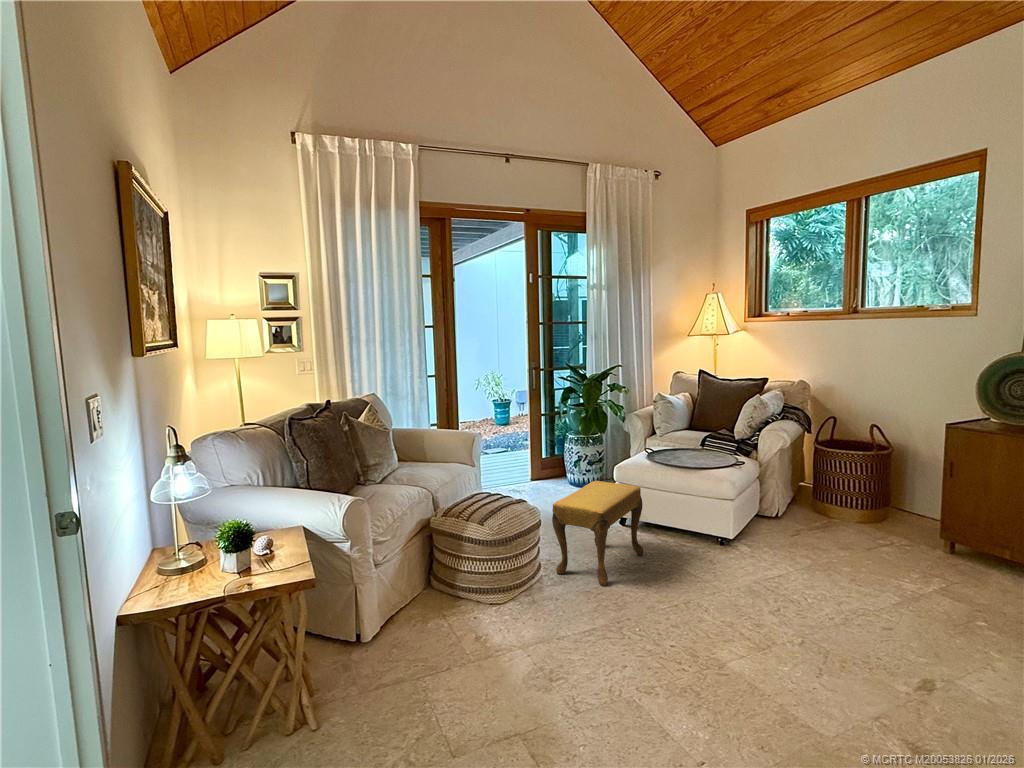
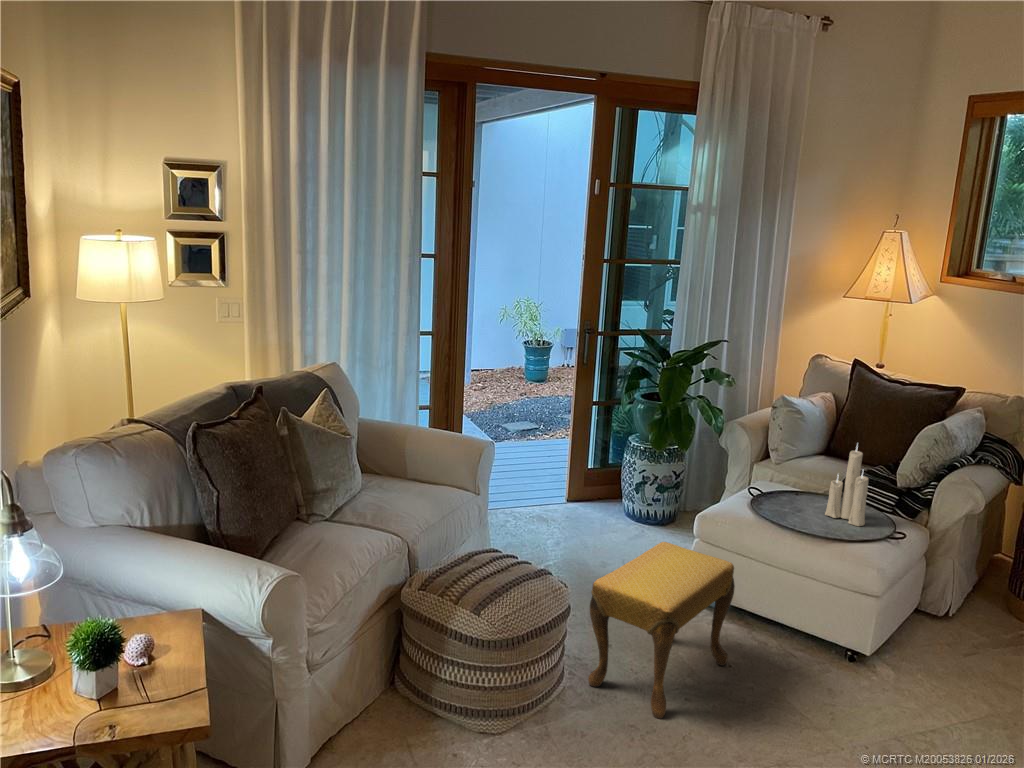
candle: none [693,405,718,460] -> present [825,445,868,526]

